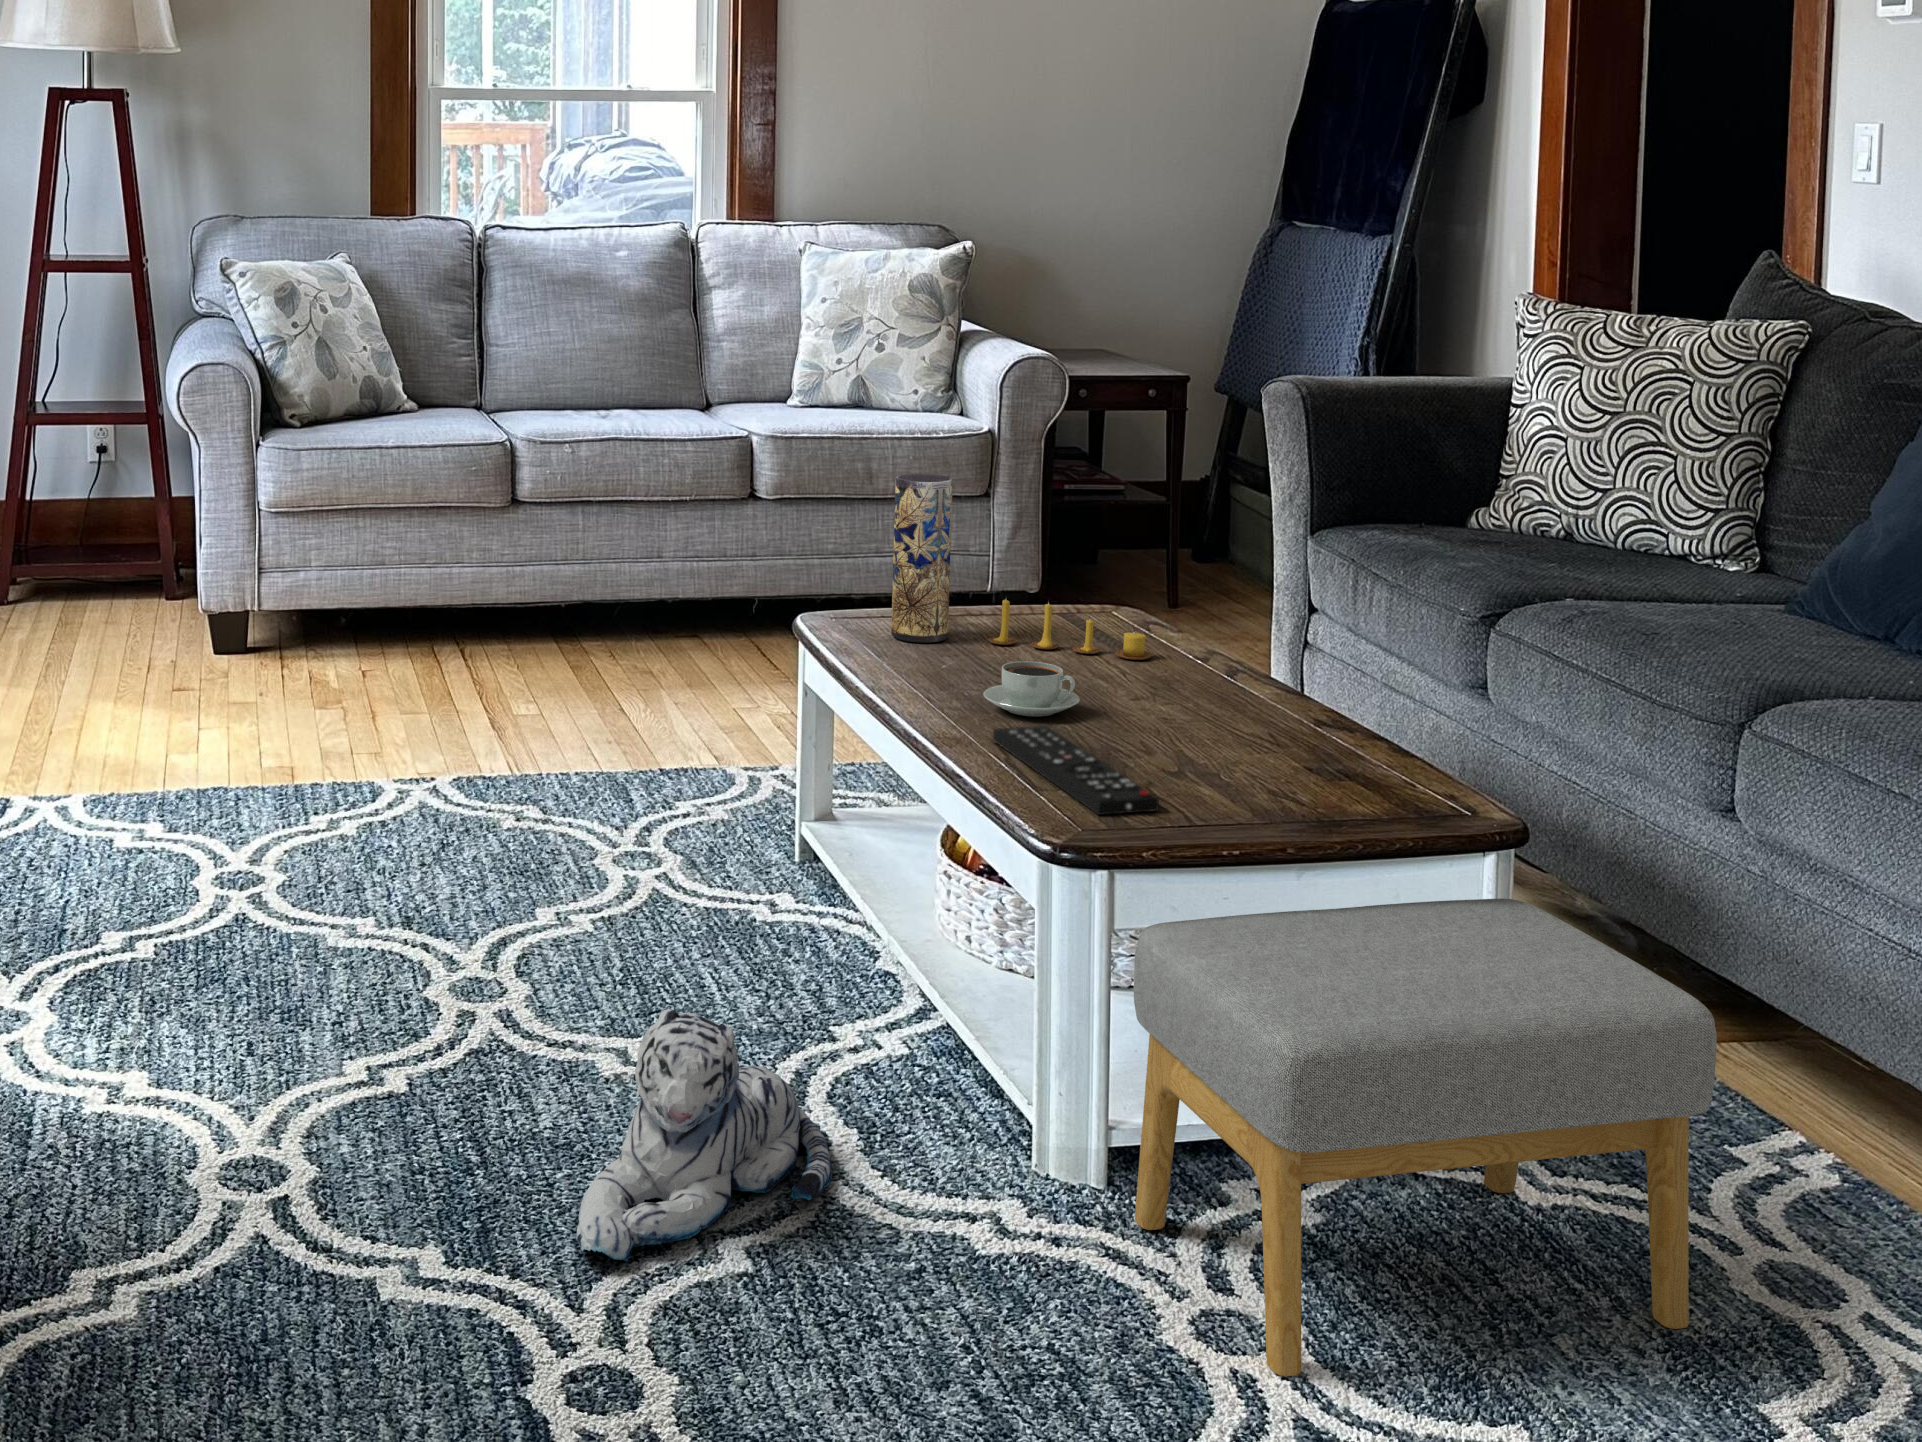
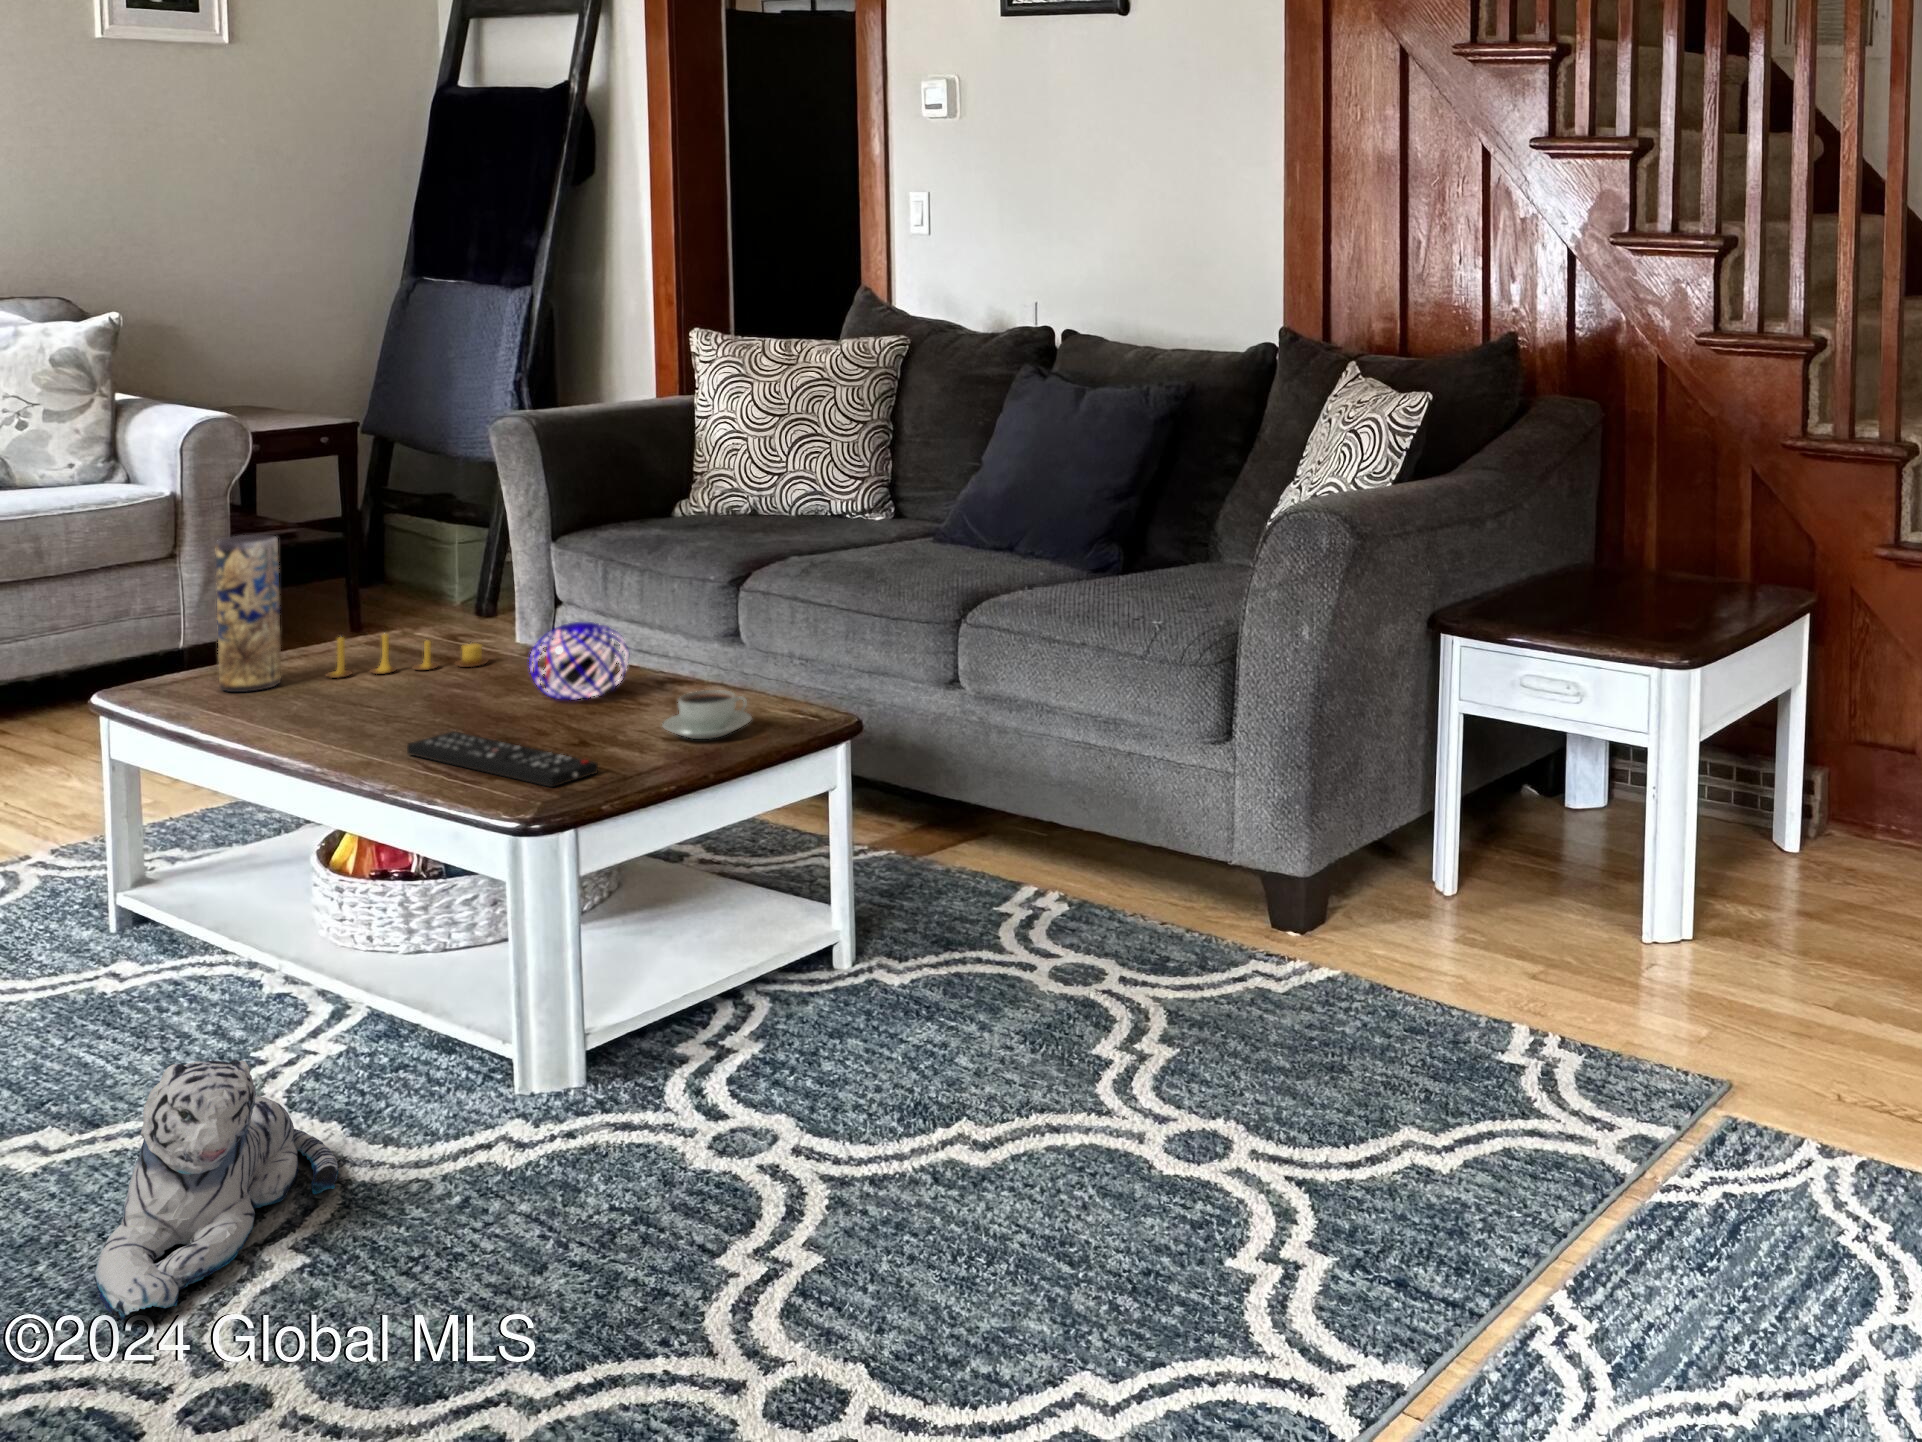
decorative orb: none [1158,626,1271,721] -> present [529,622,630,700]
coffee cup: present [983,661,1080,716] -> present [663,690,751,739]
footstool: present [1134,899,1717,1376] -> none [614,773,1034,1154]

